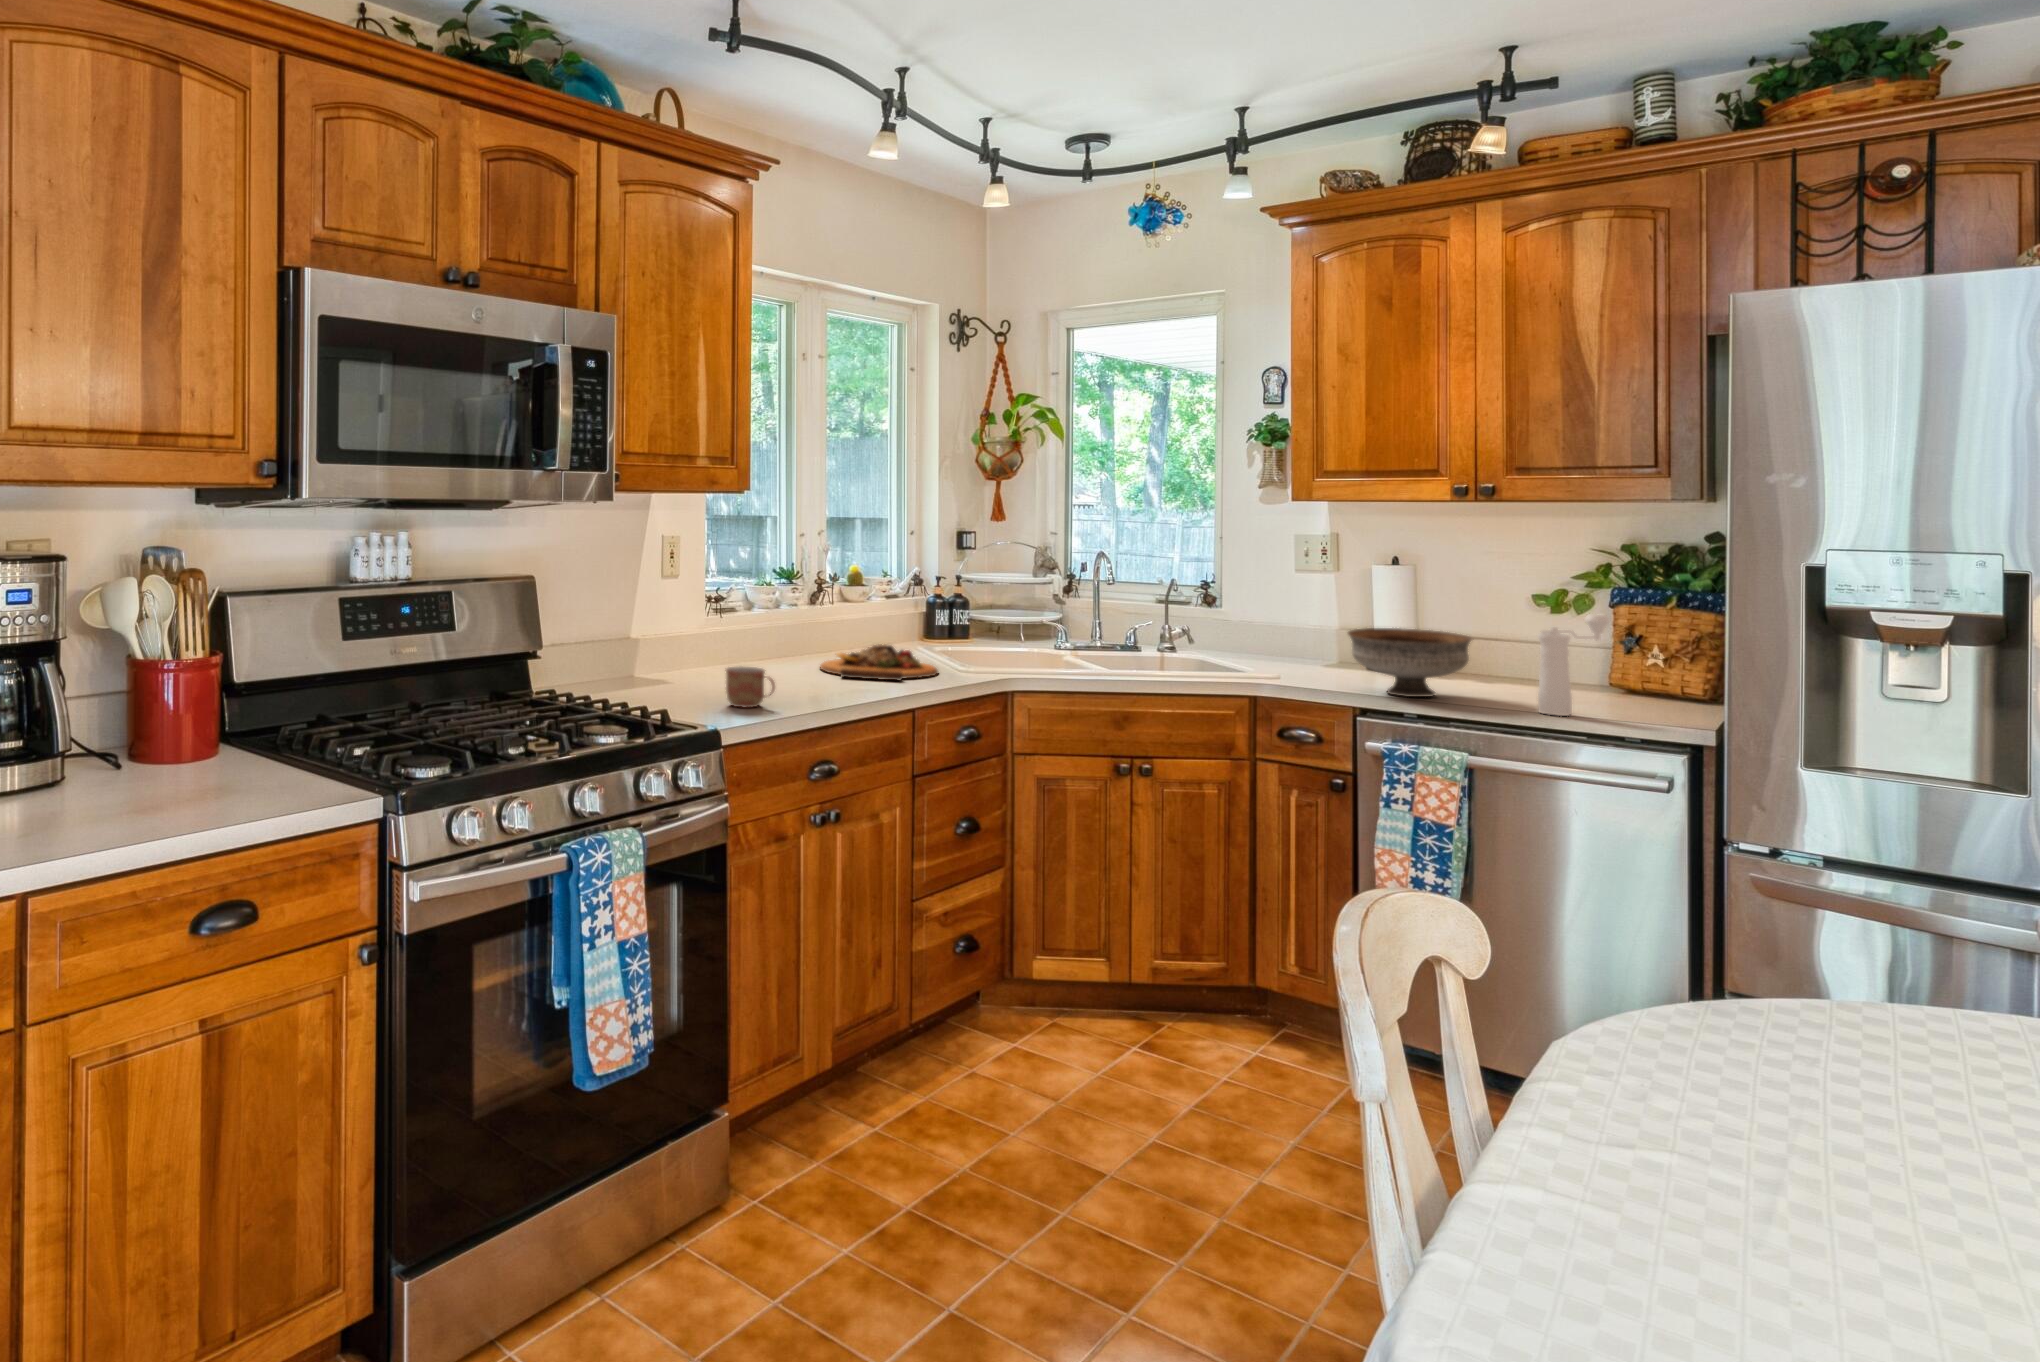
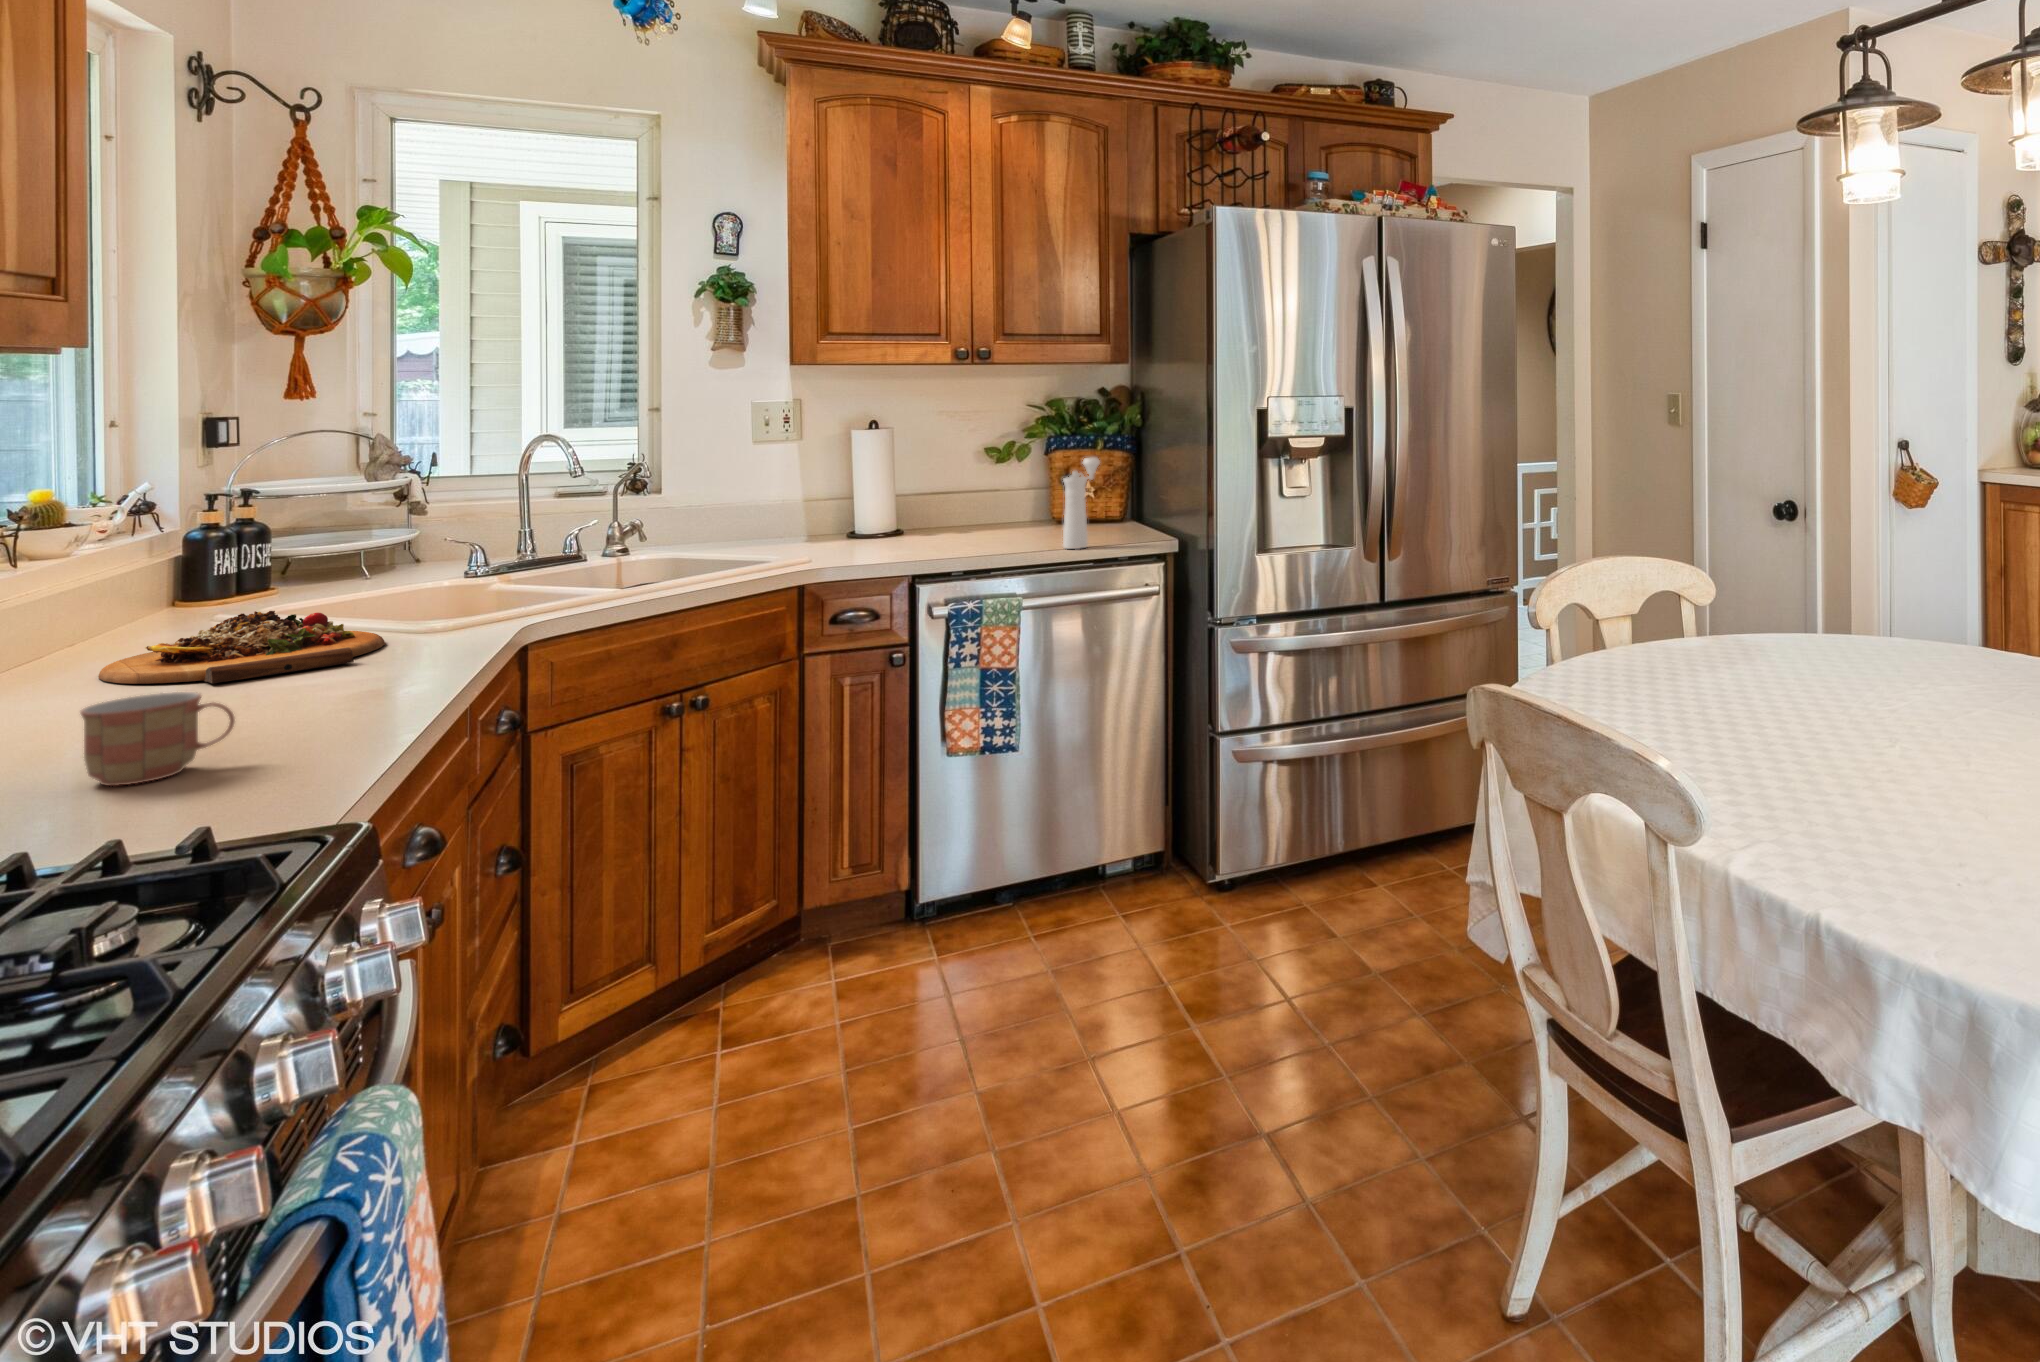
bowl: present [1348,628,1472,697] -> none [893,488,1005,556]

